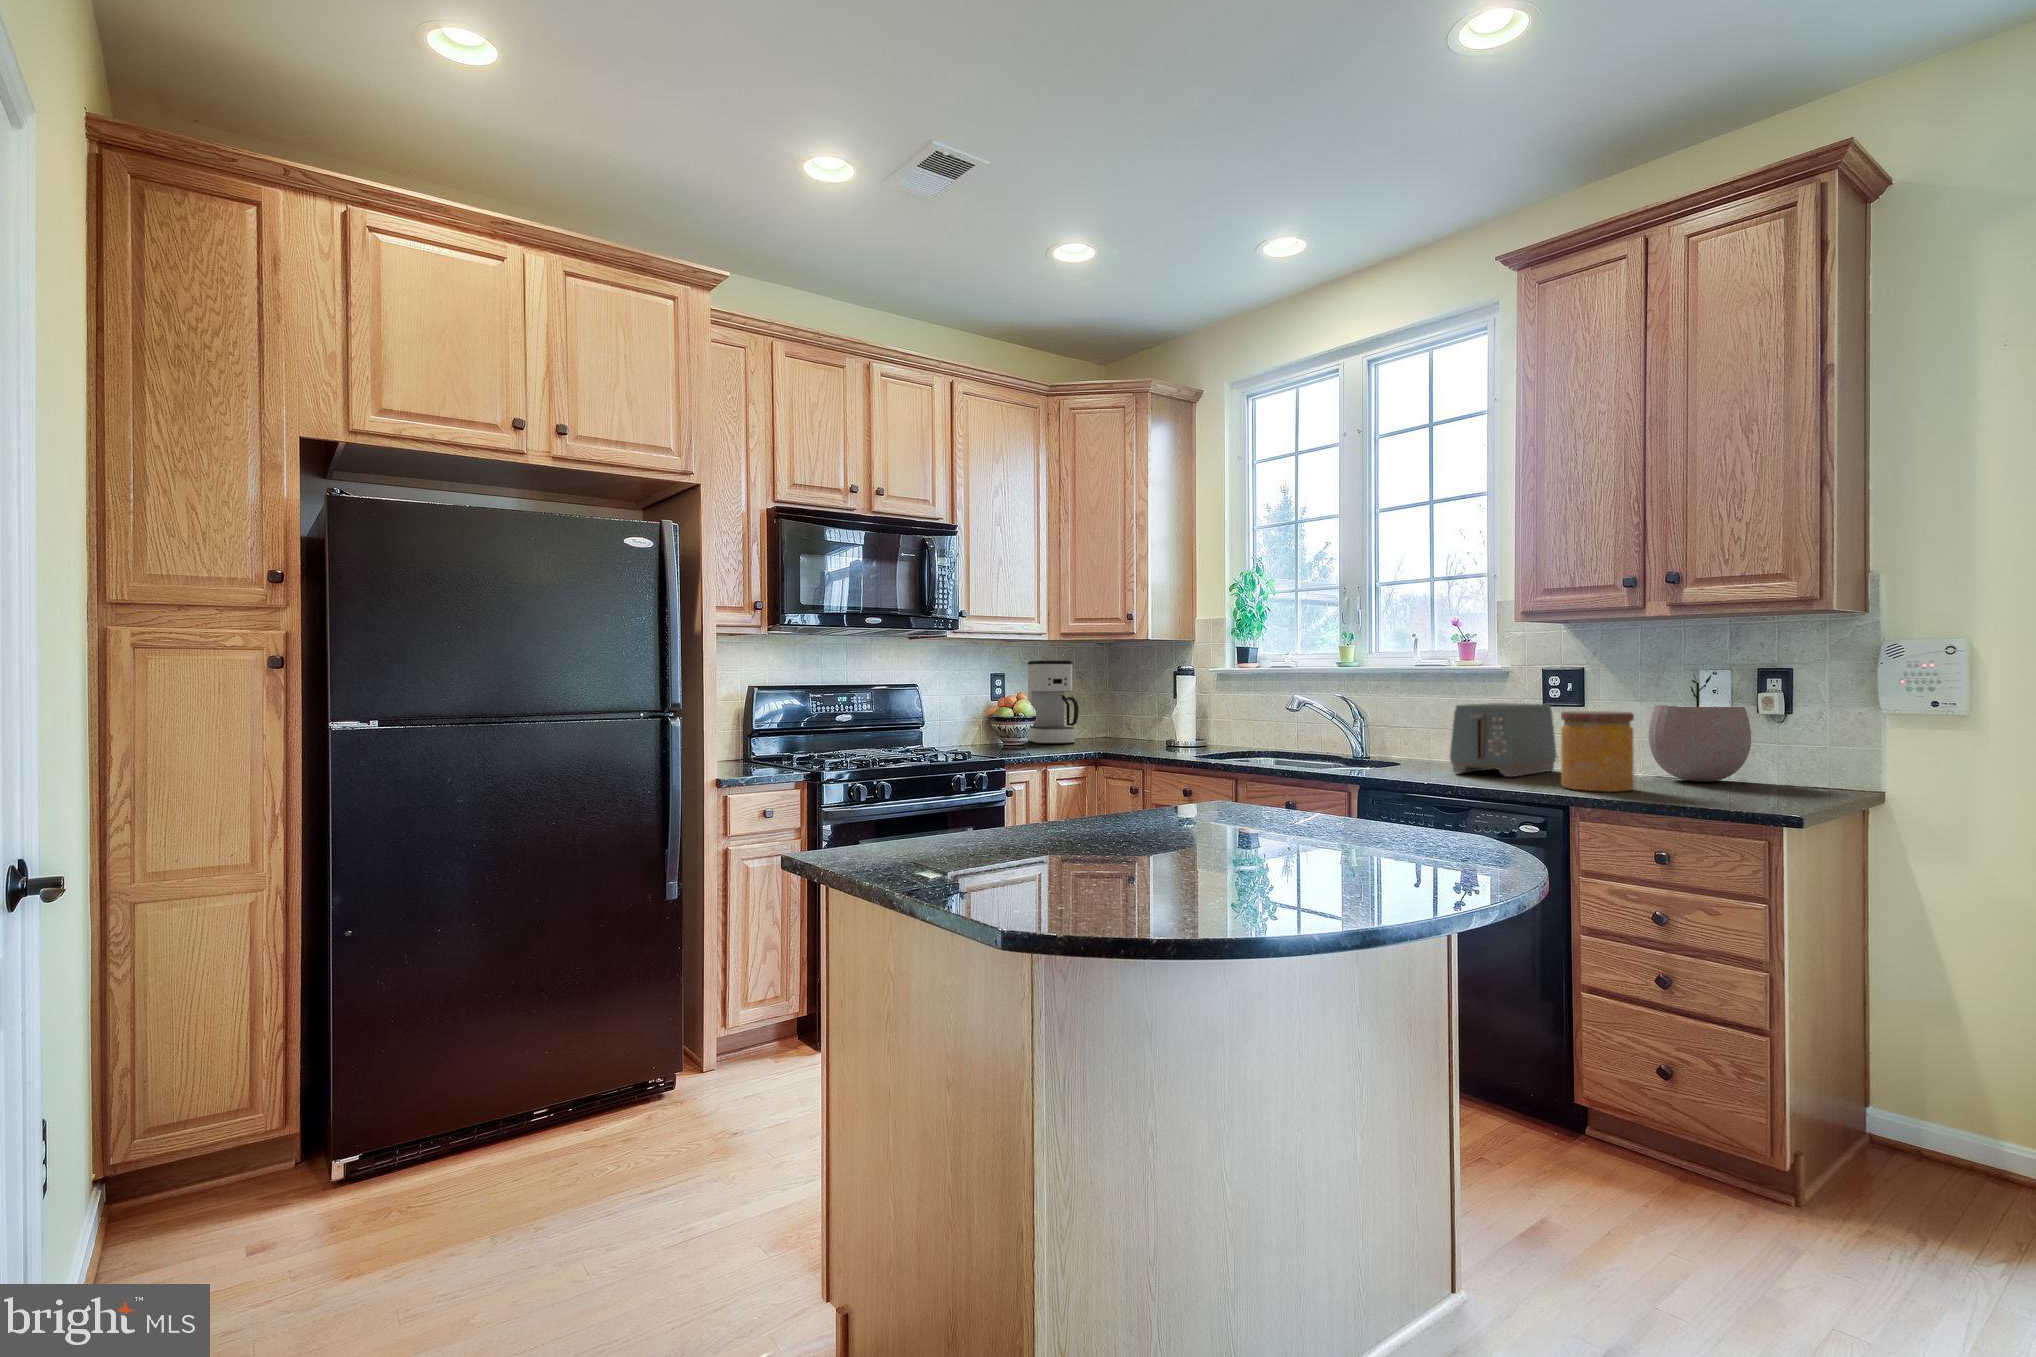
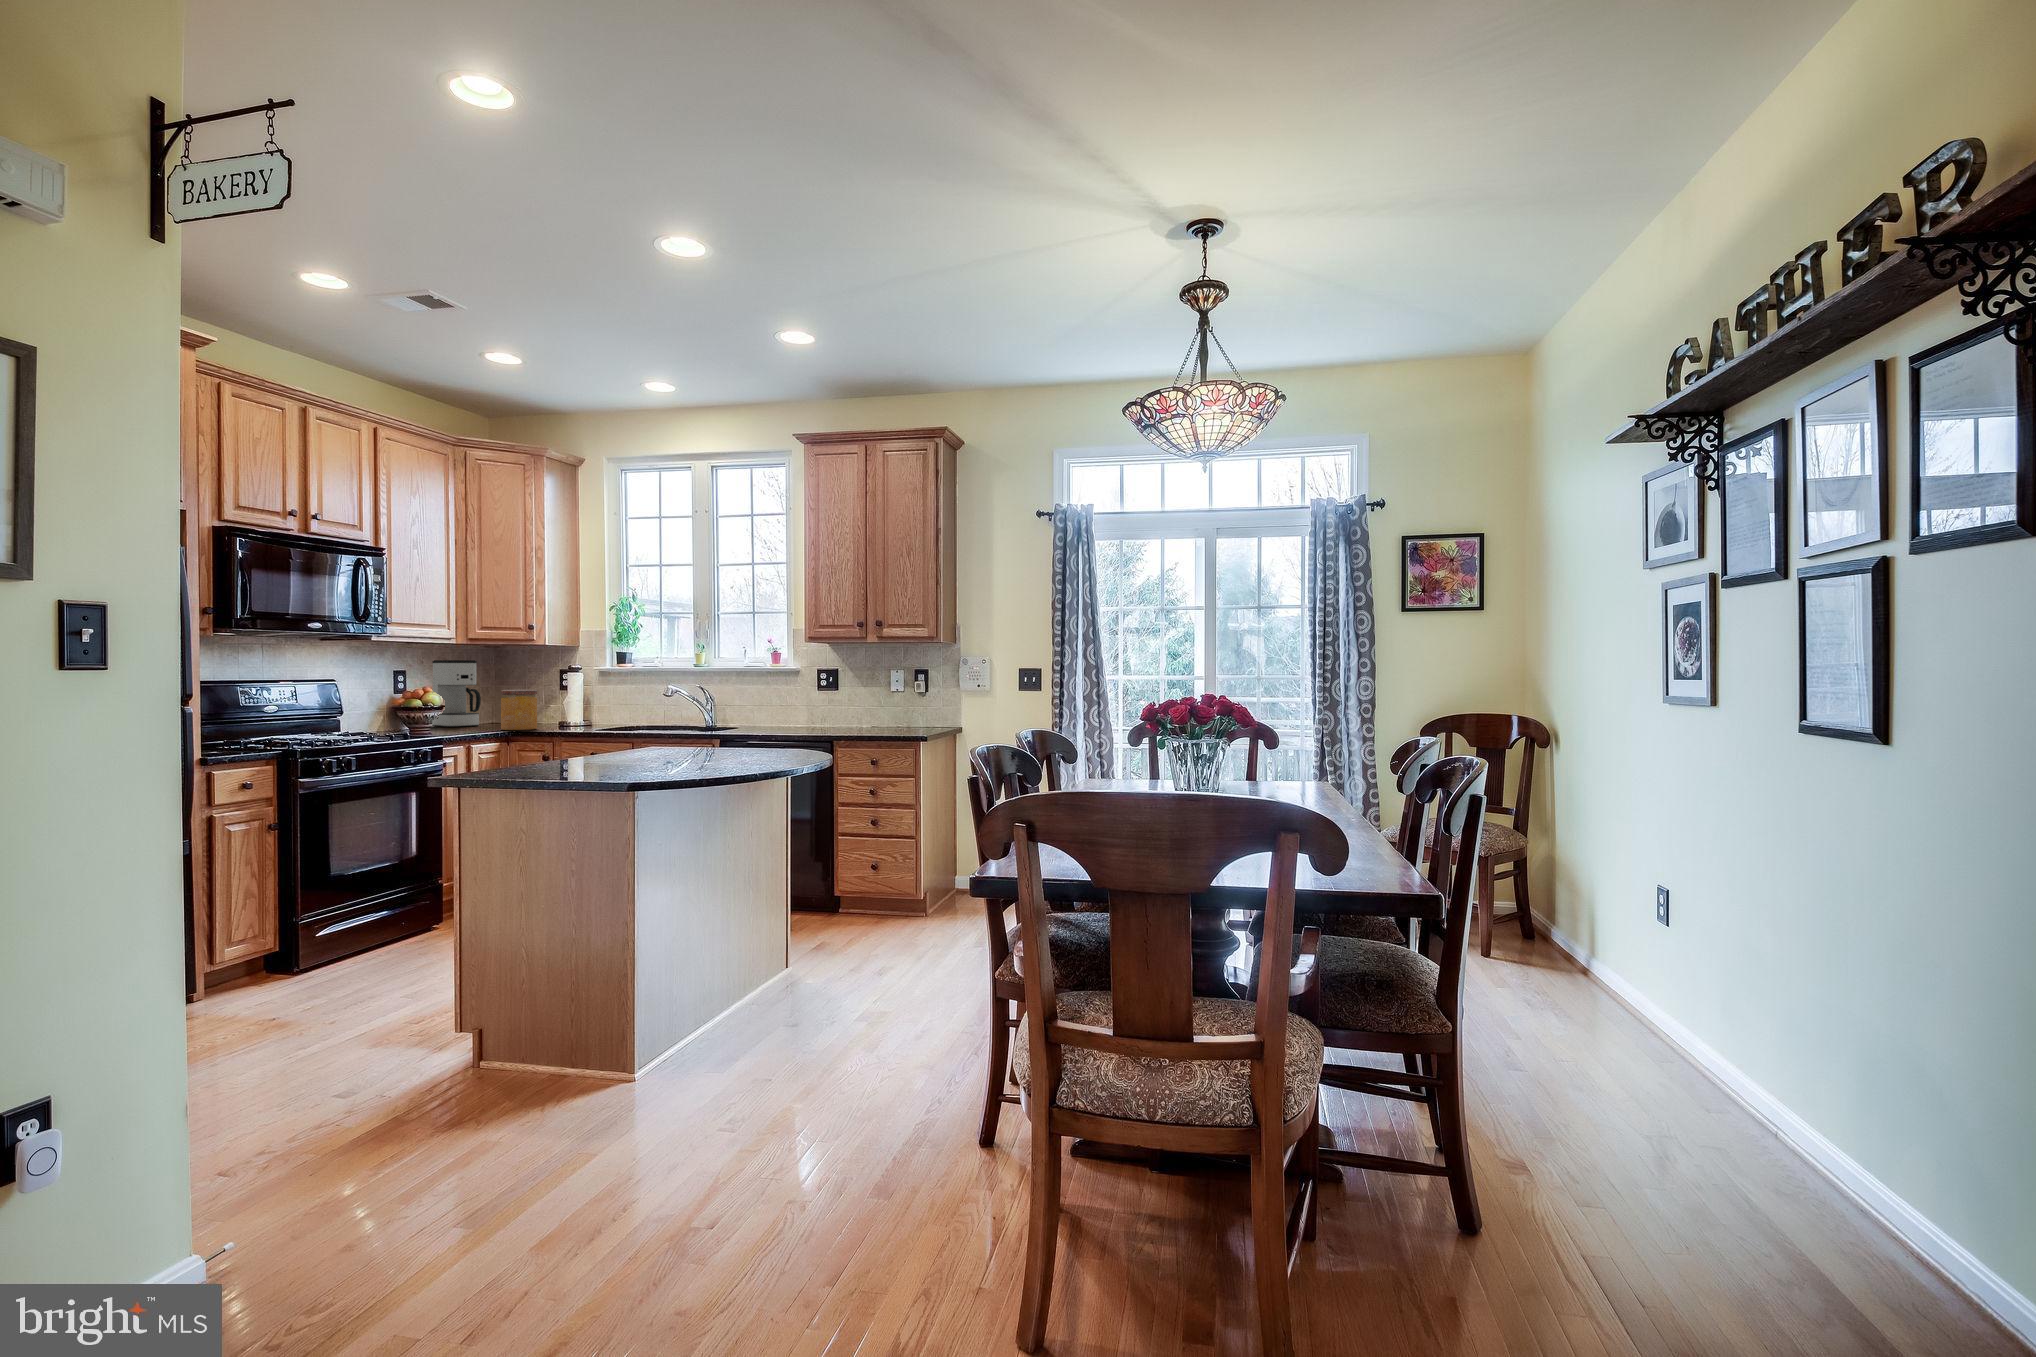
plant pot: present [1648,675,1751,782] -> none [872,671,918,729]
toaster: present [1450,703,1557,777] -> none [770,689,826,731]
jar: present [1561,711,1634,792] -> present [501,690,537,730]

